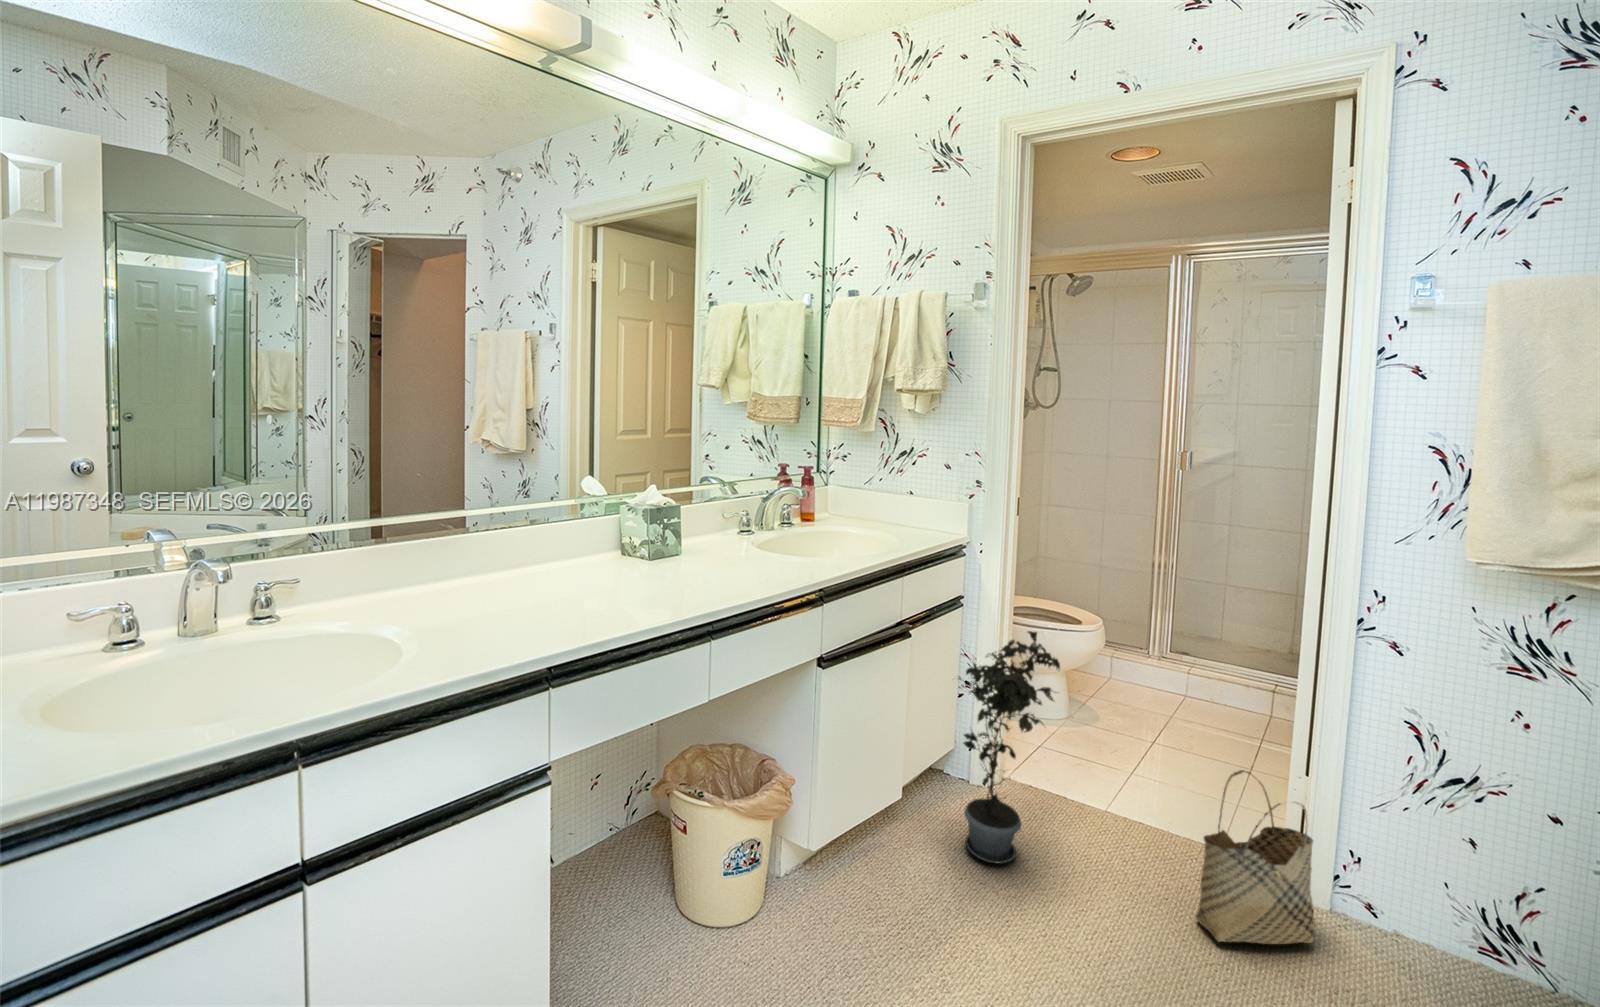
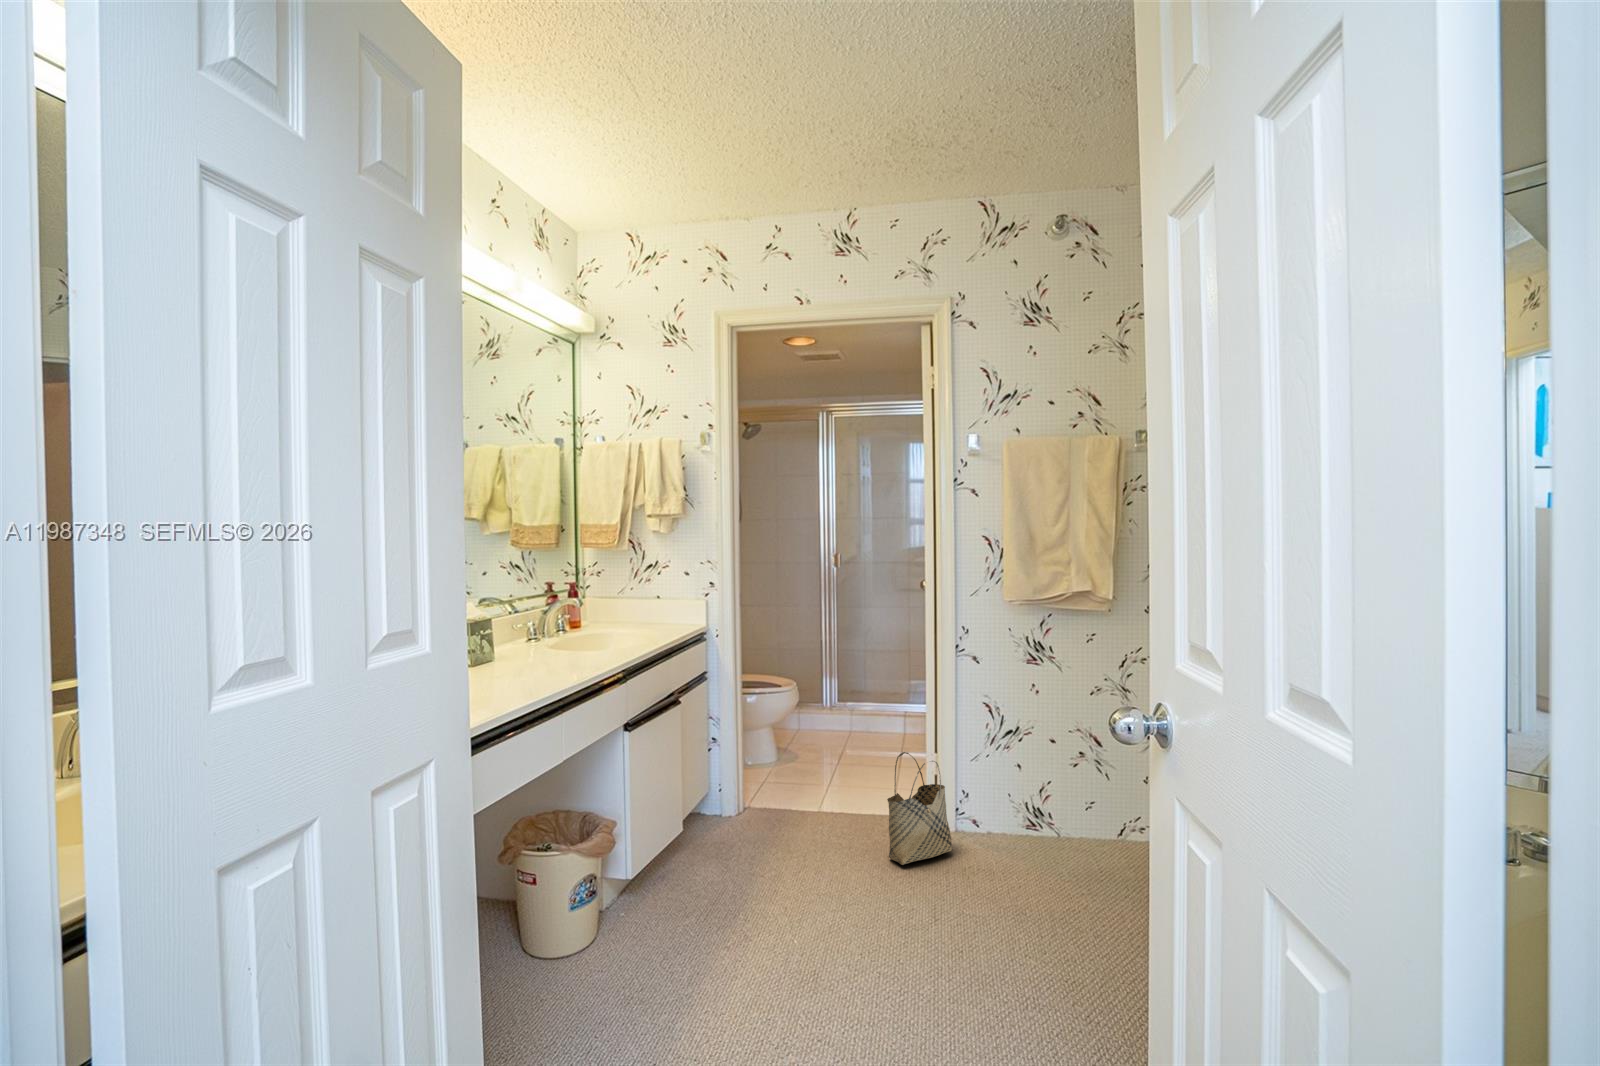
potted plant: present [958,631,1060,864] -> none [715,684,792,865]

